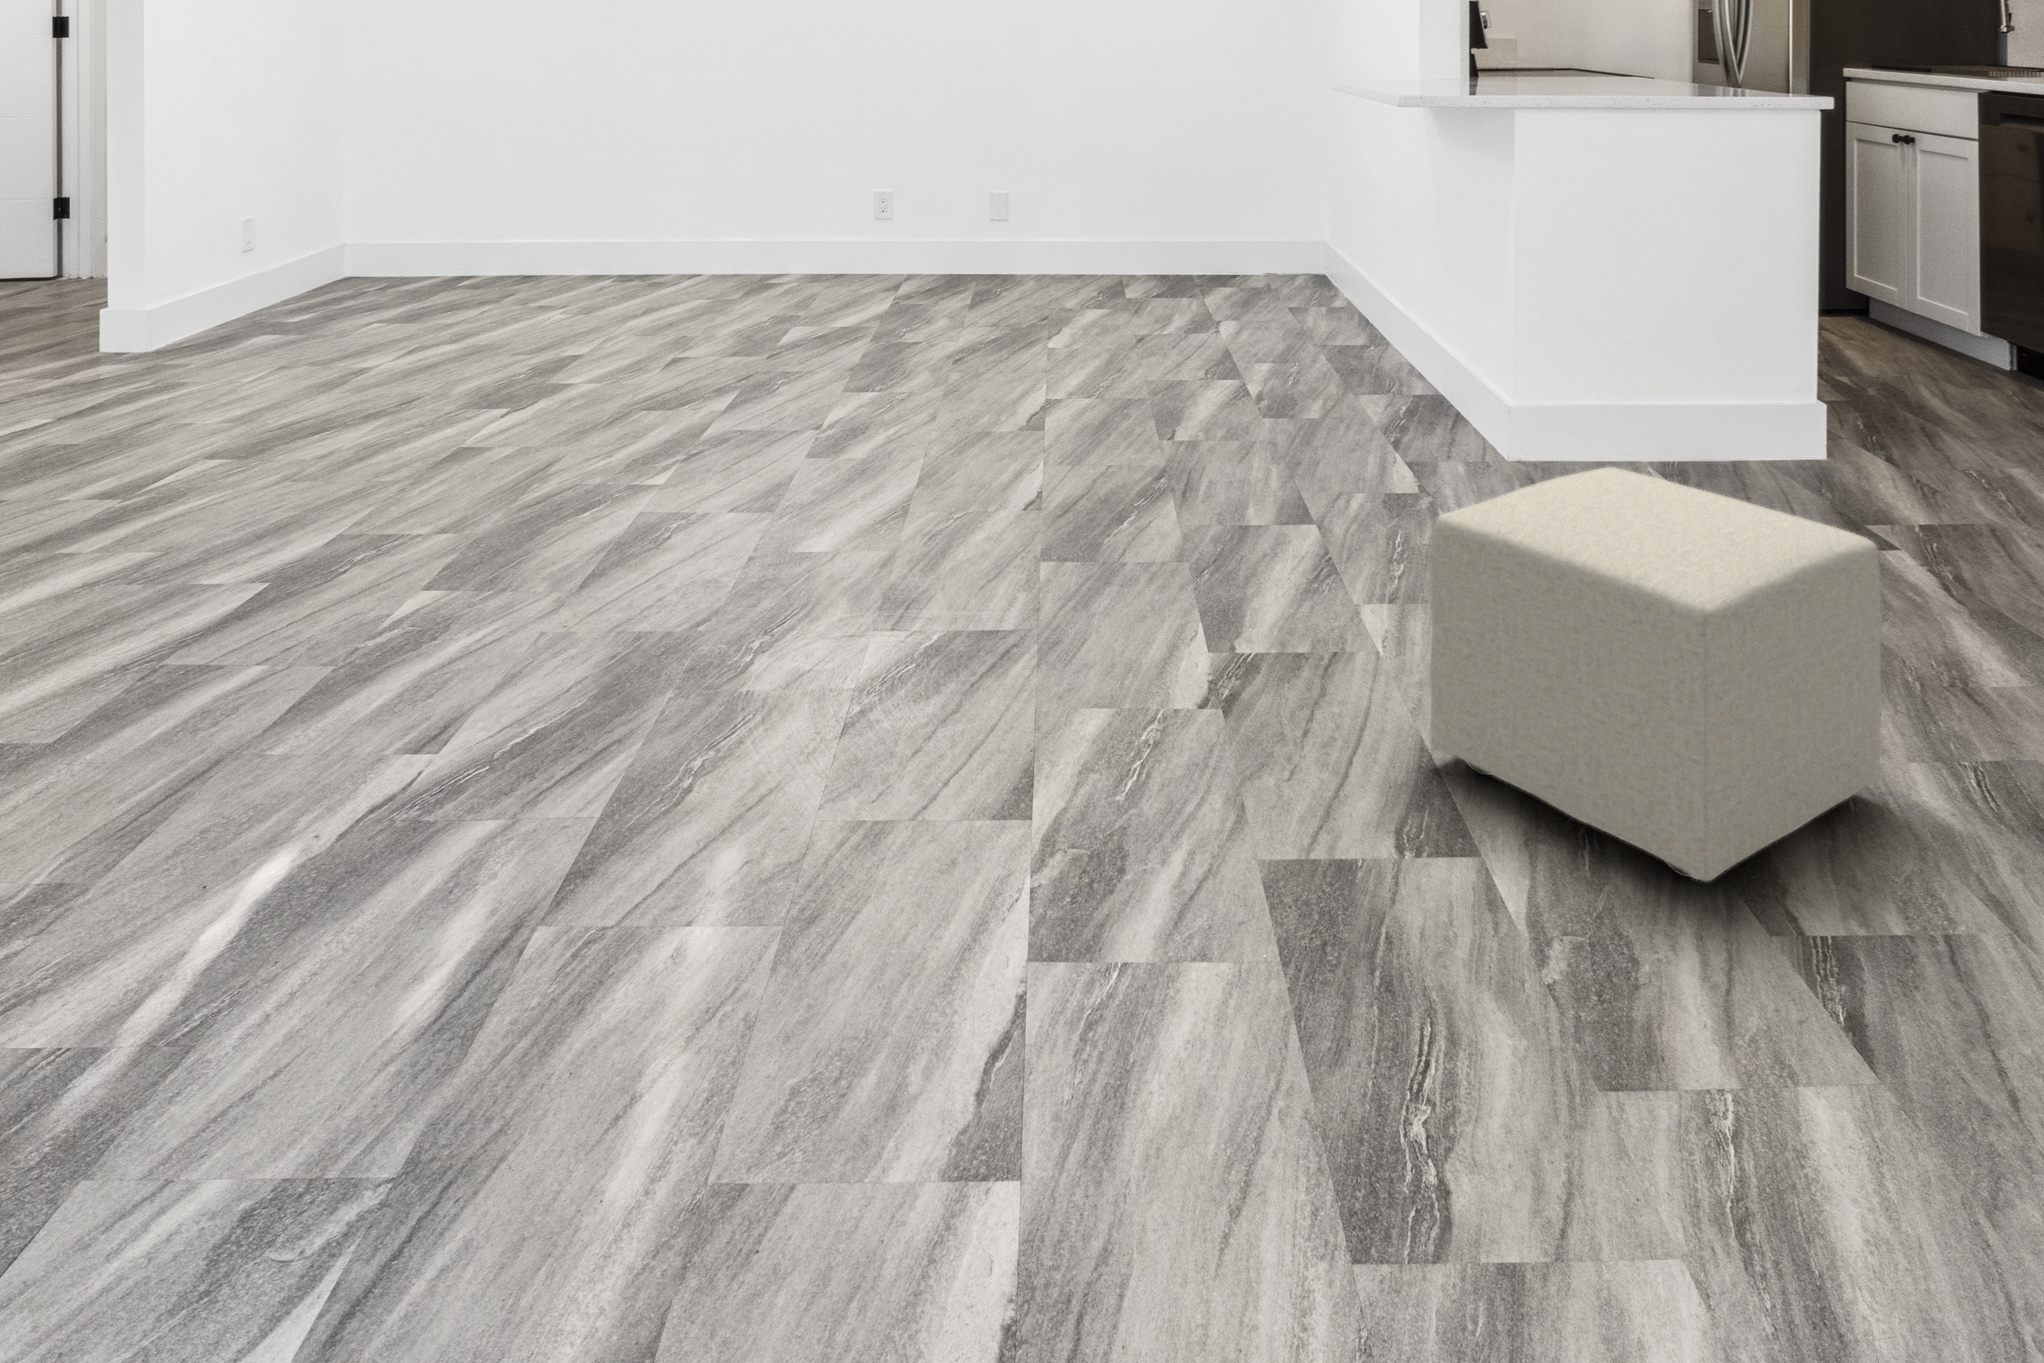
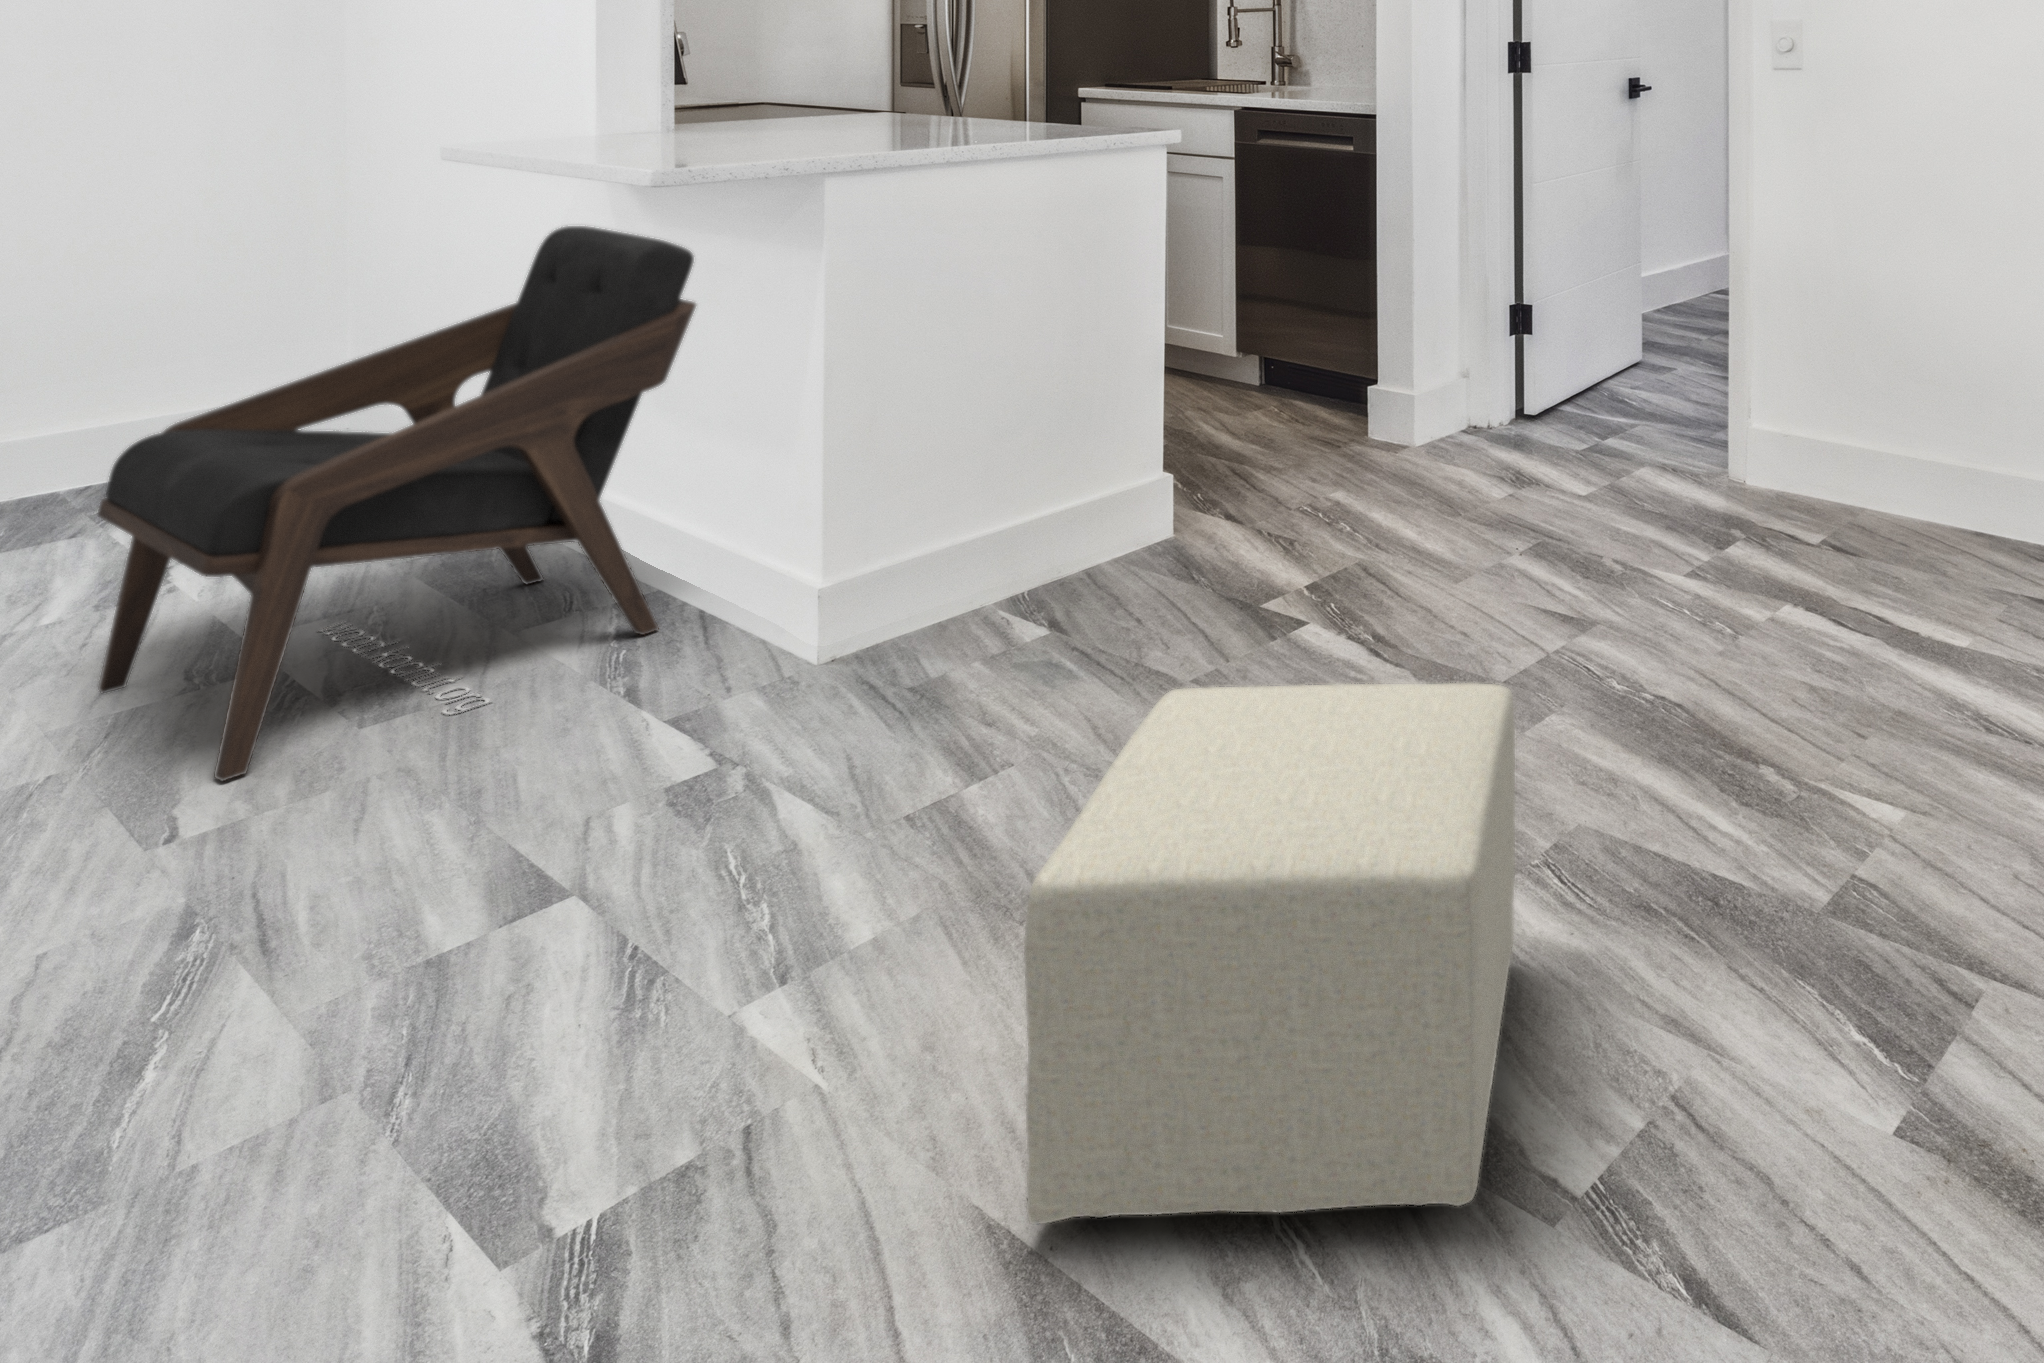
lounge chair: none [1183,135,1463,426] -> present [97,226,696,781]

